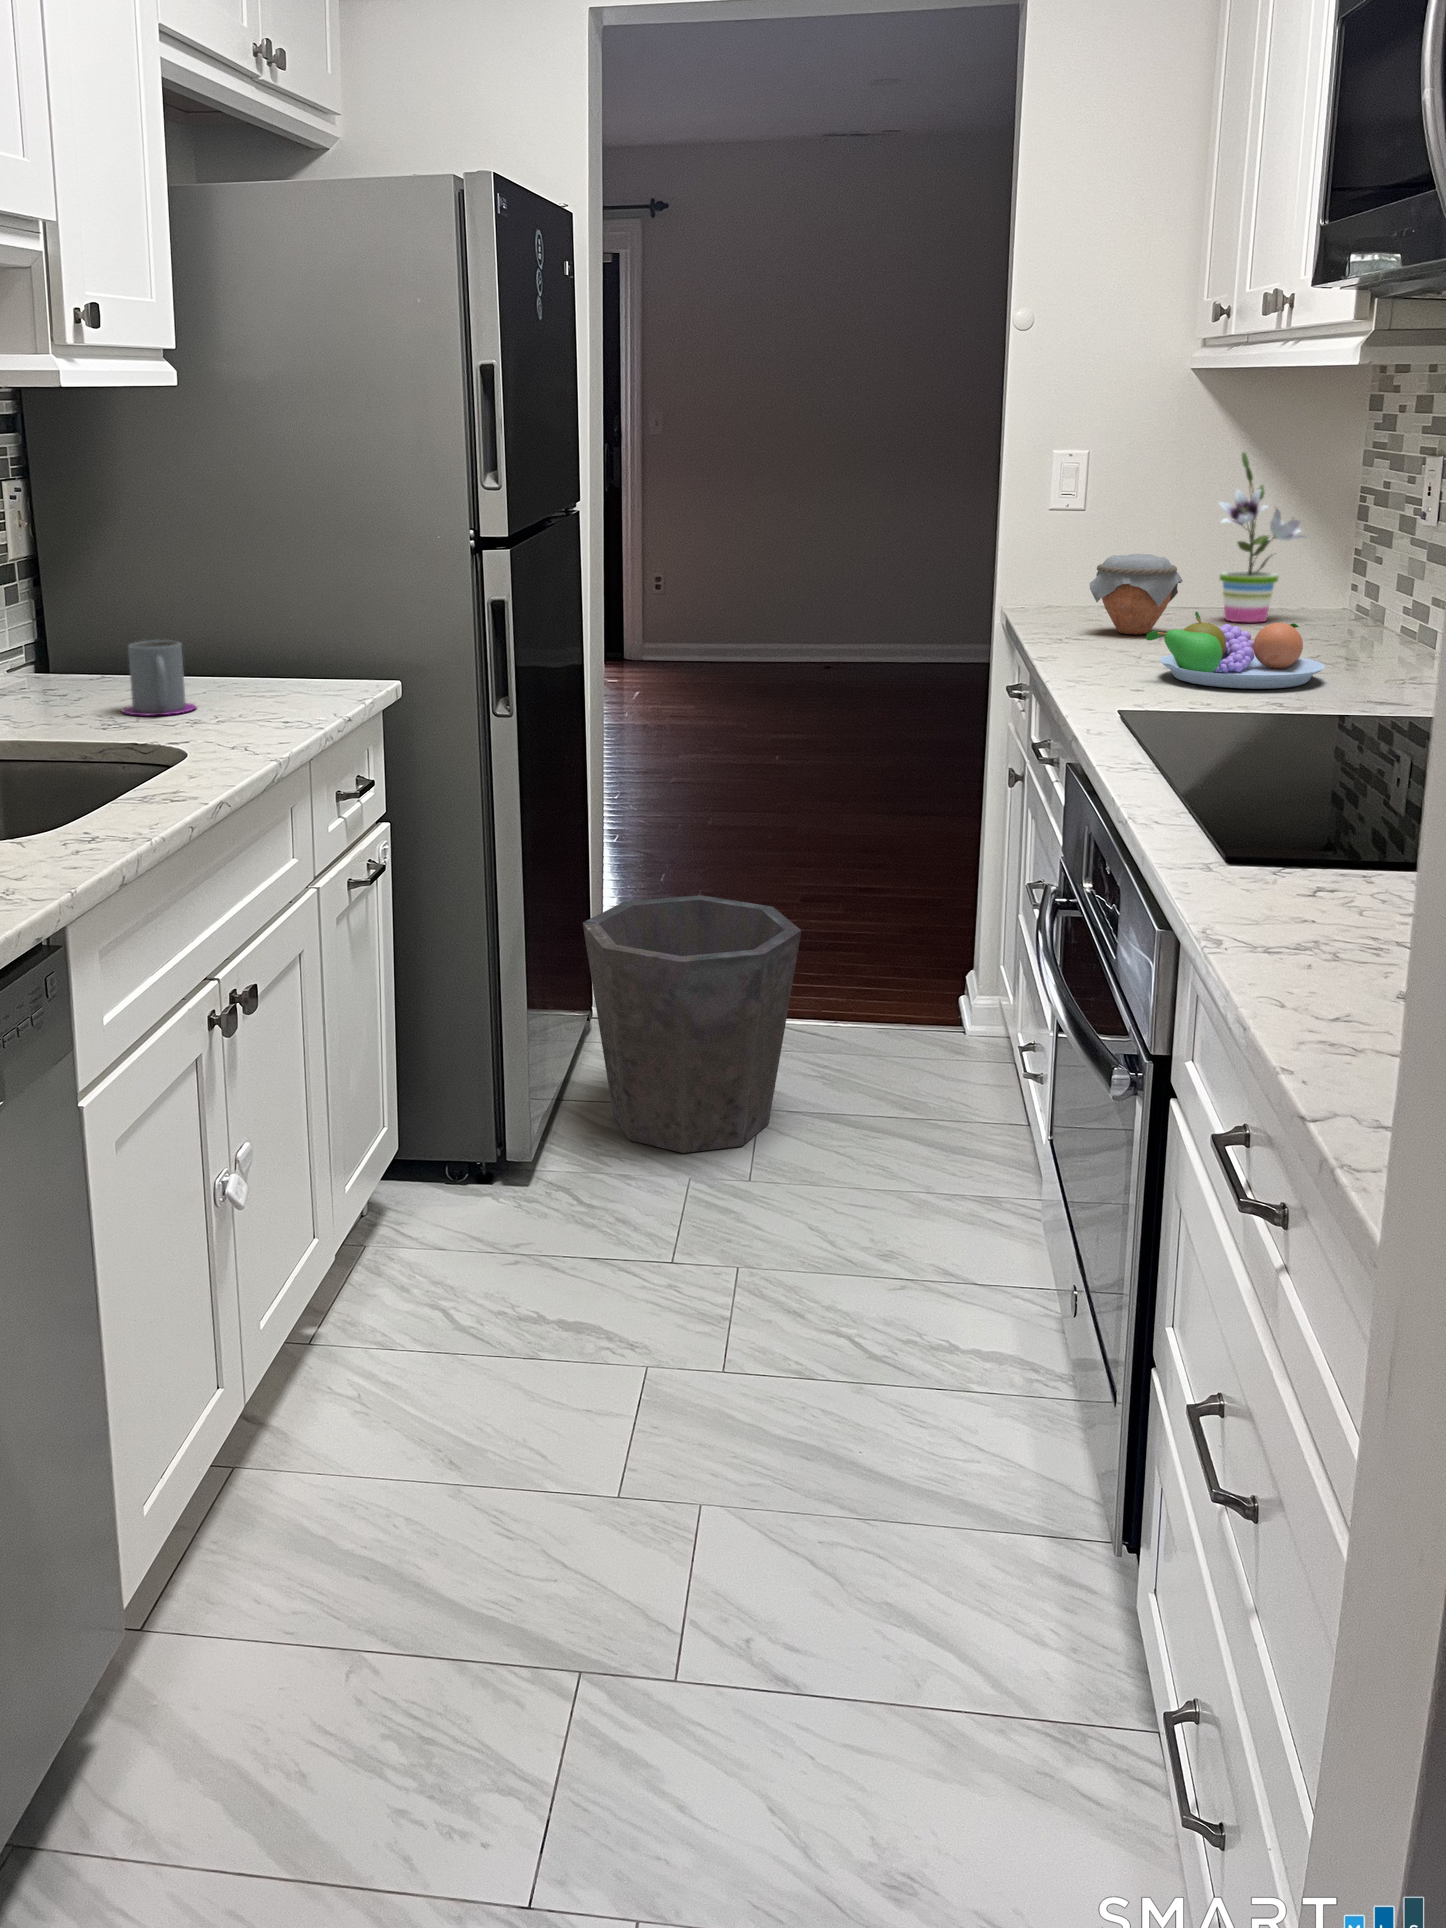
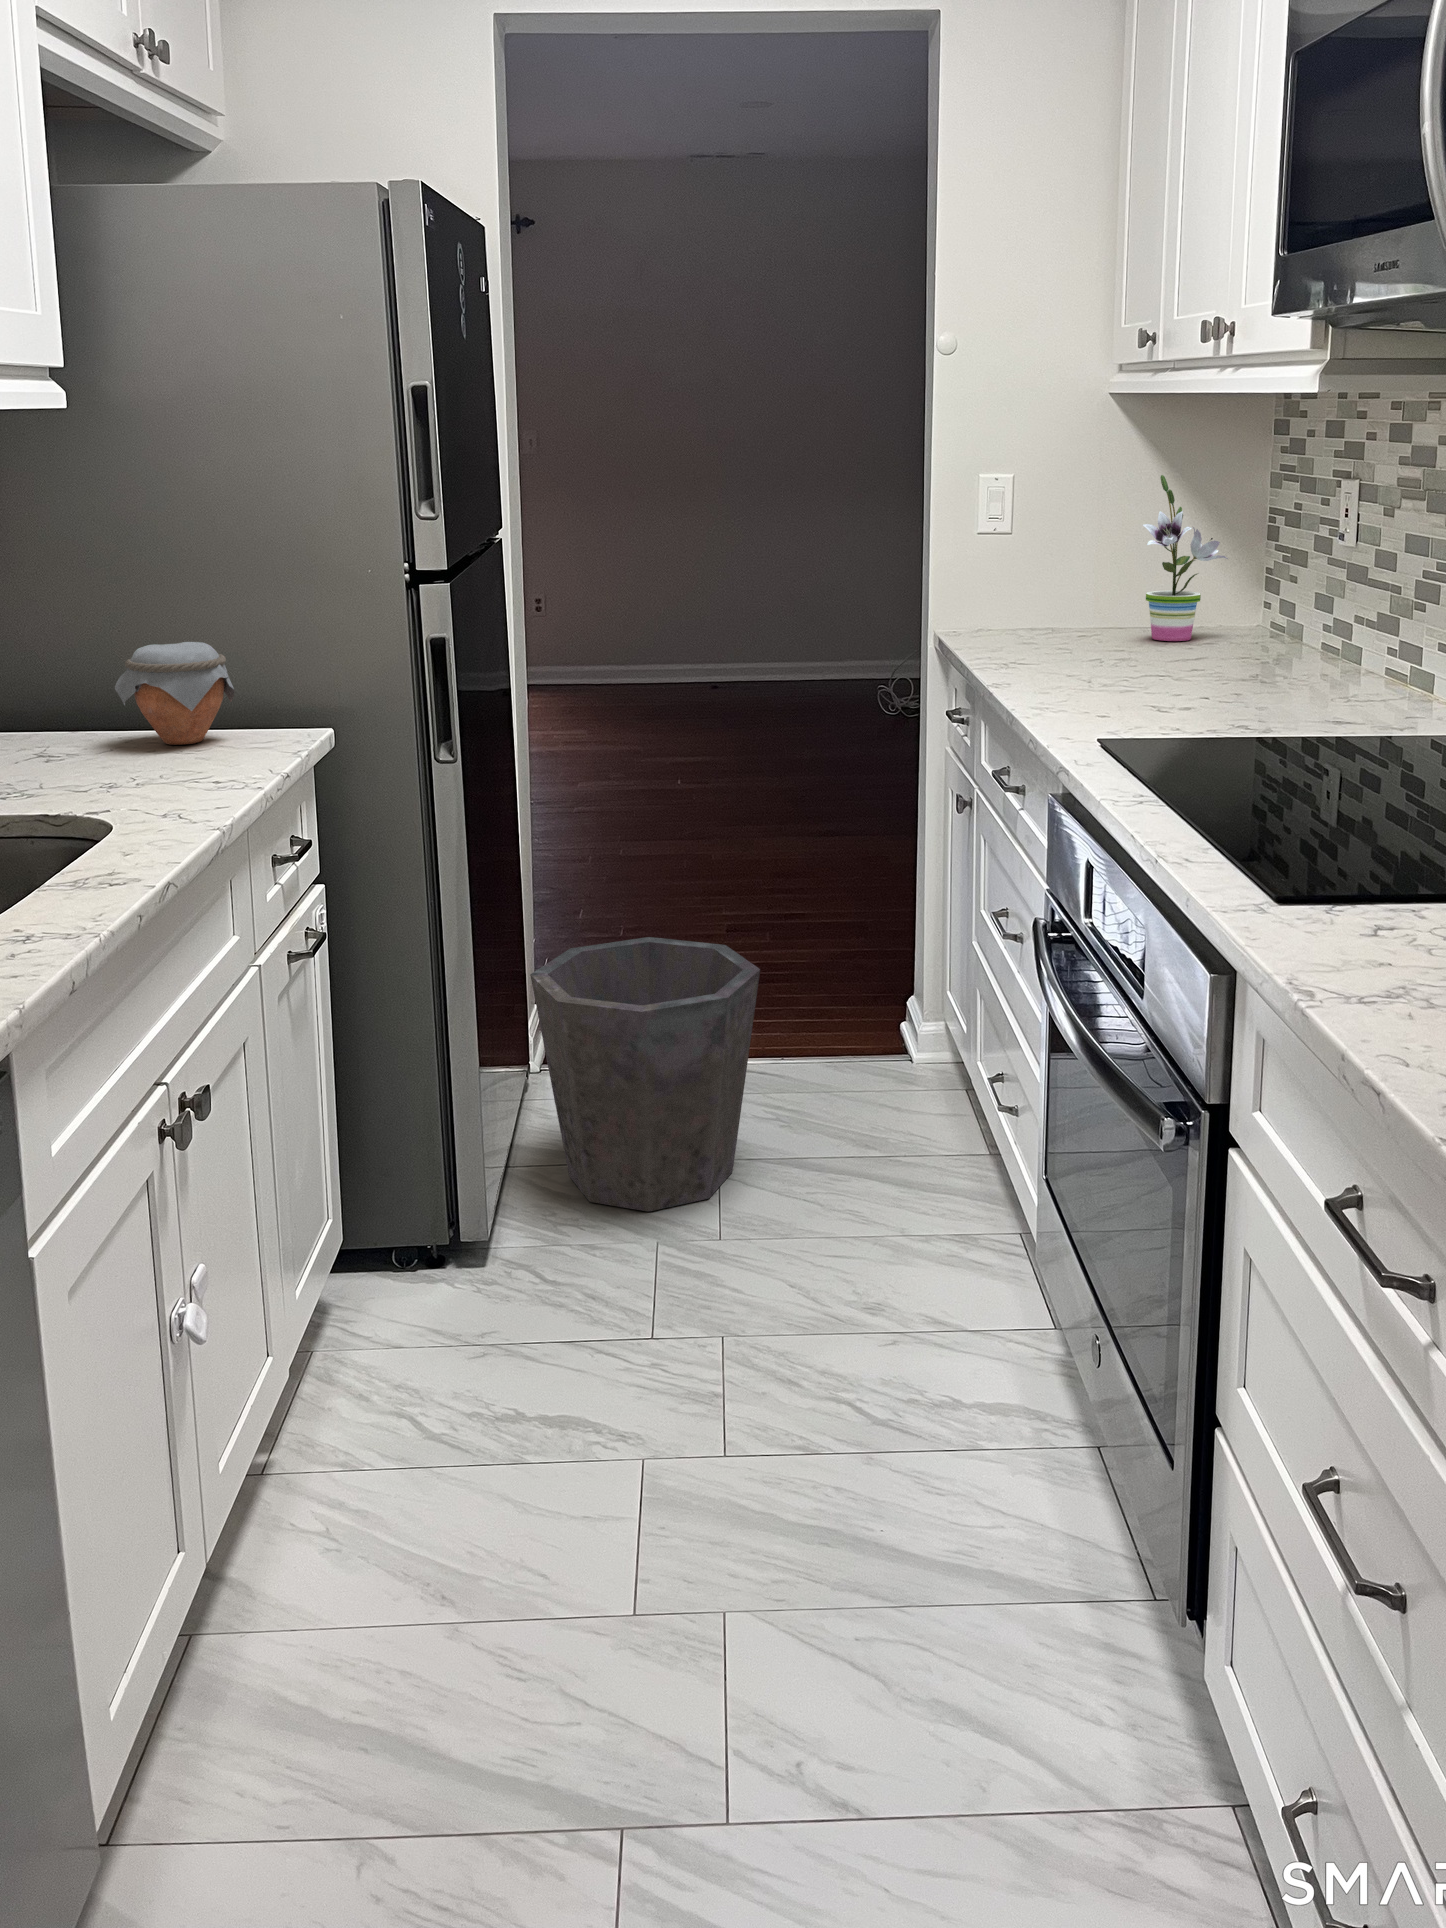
jar: present [1090,554,1183,634] -> present [115,642,235,745]
fruit bowl: present [1146,611,1325,689] -> none [1105,634,1275,710]
mug: present [122,640,196,716] -> none [19,694,109,780]

